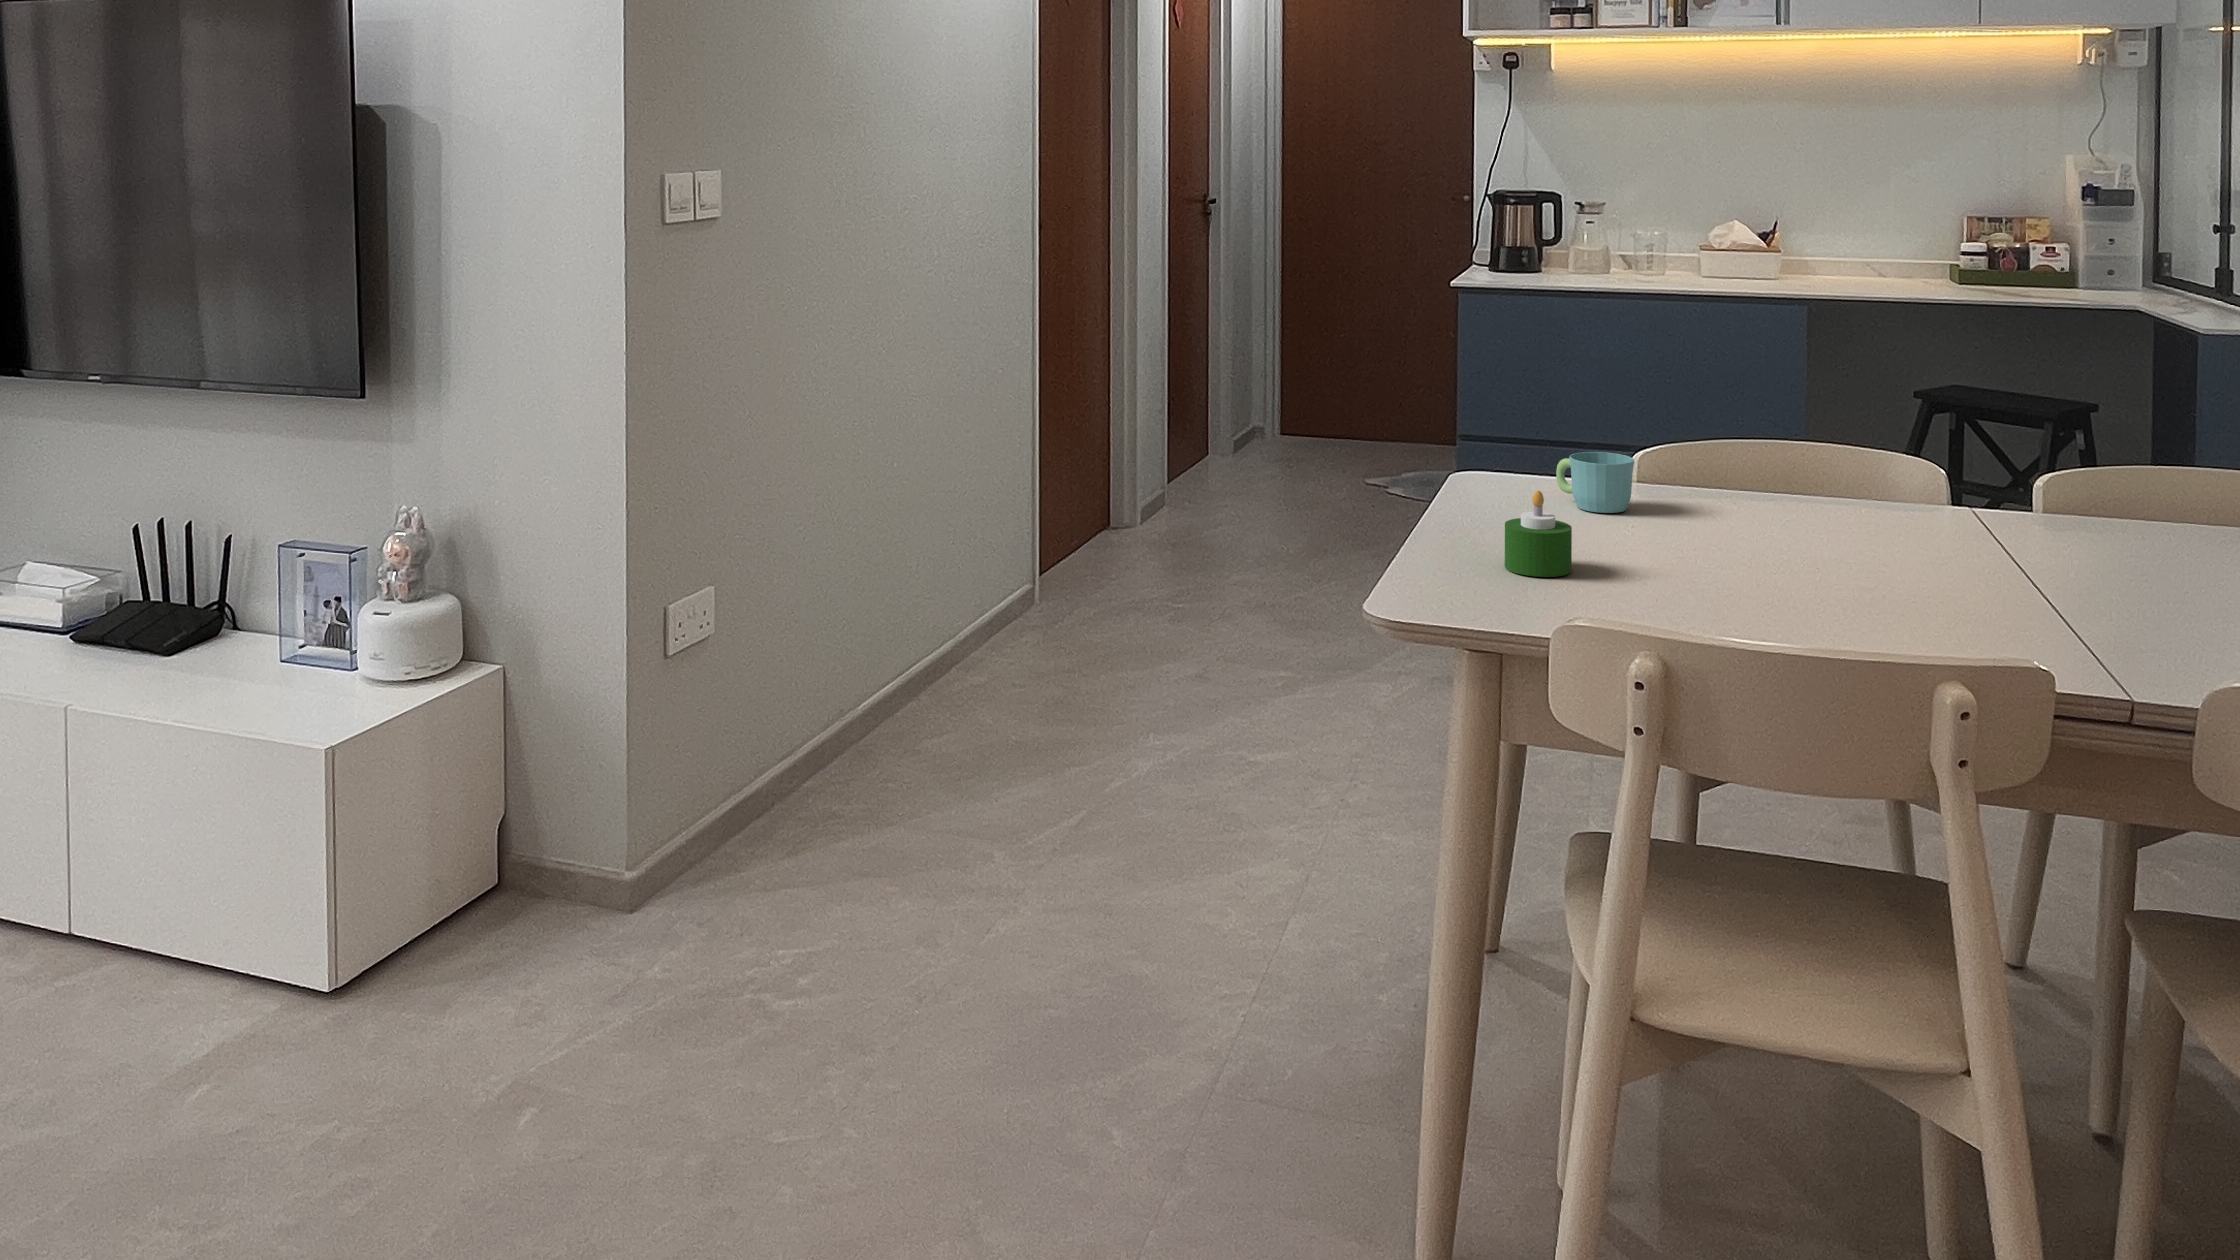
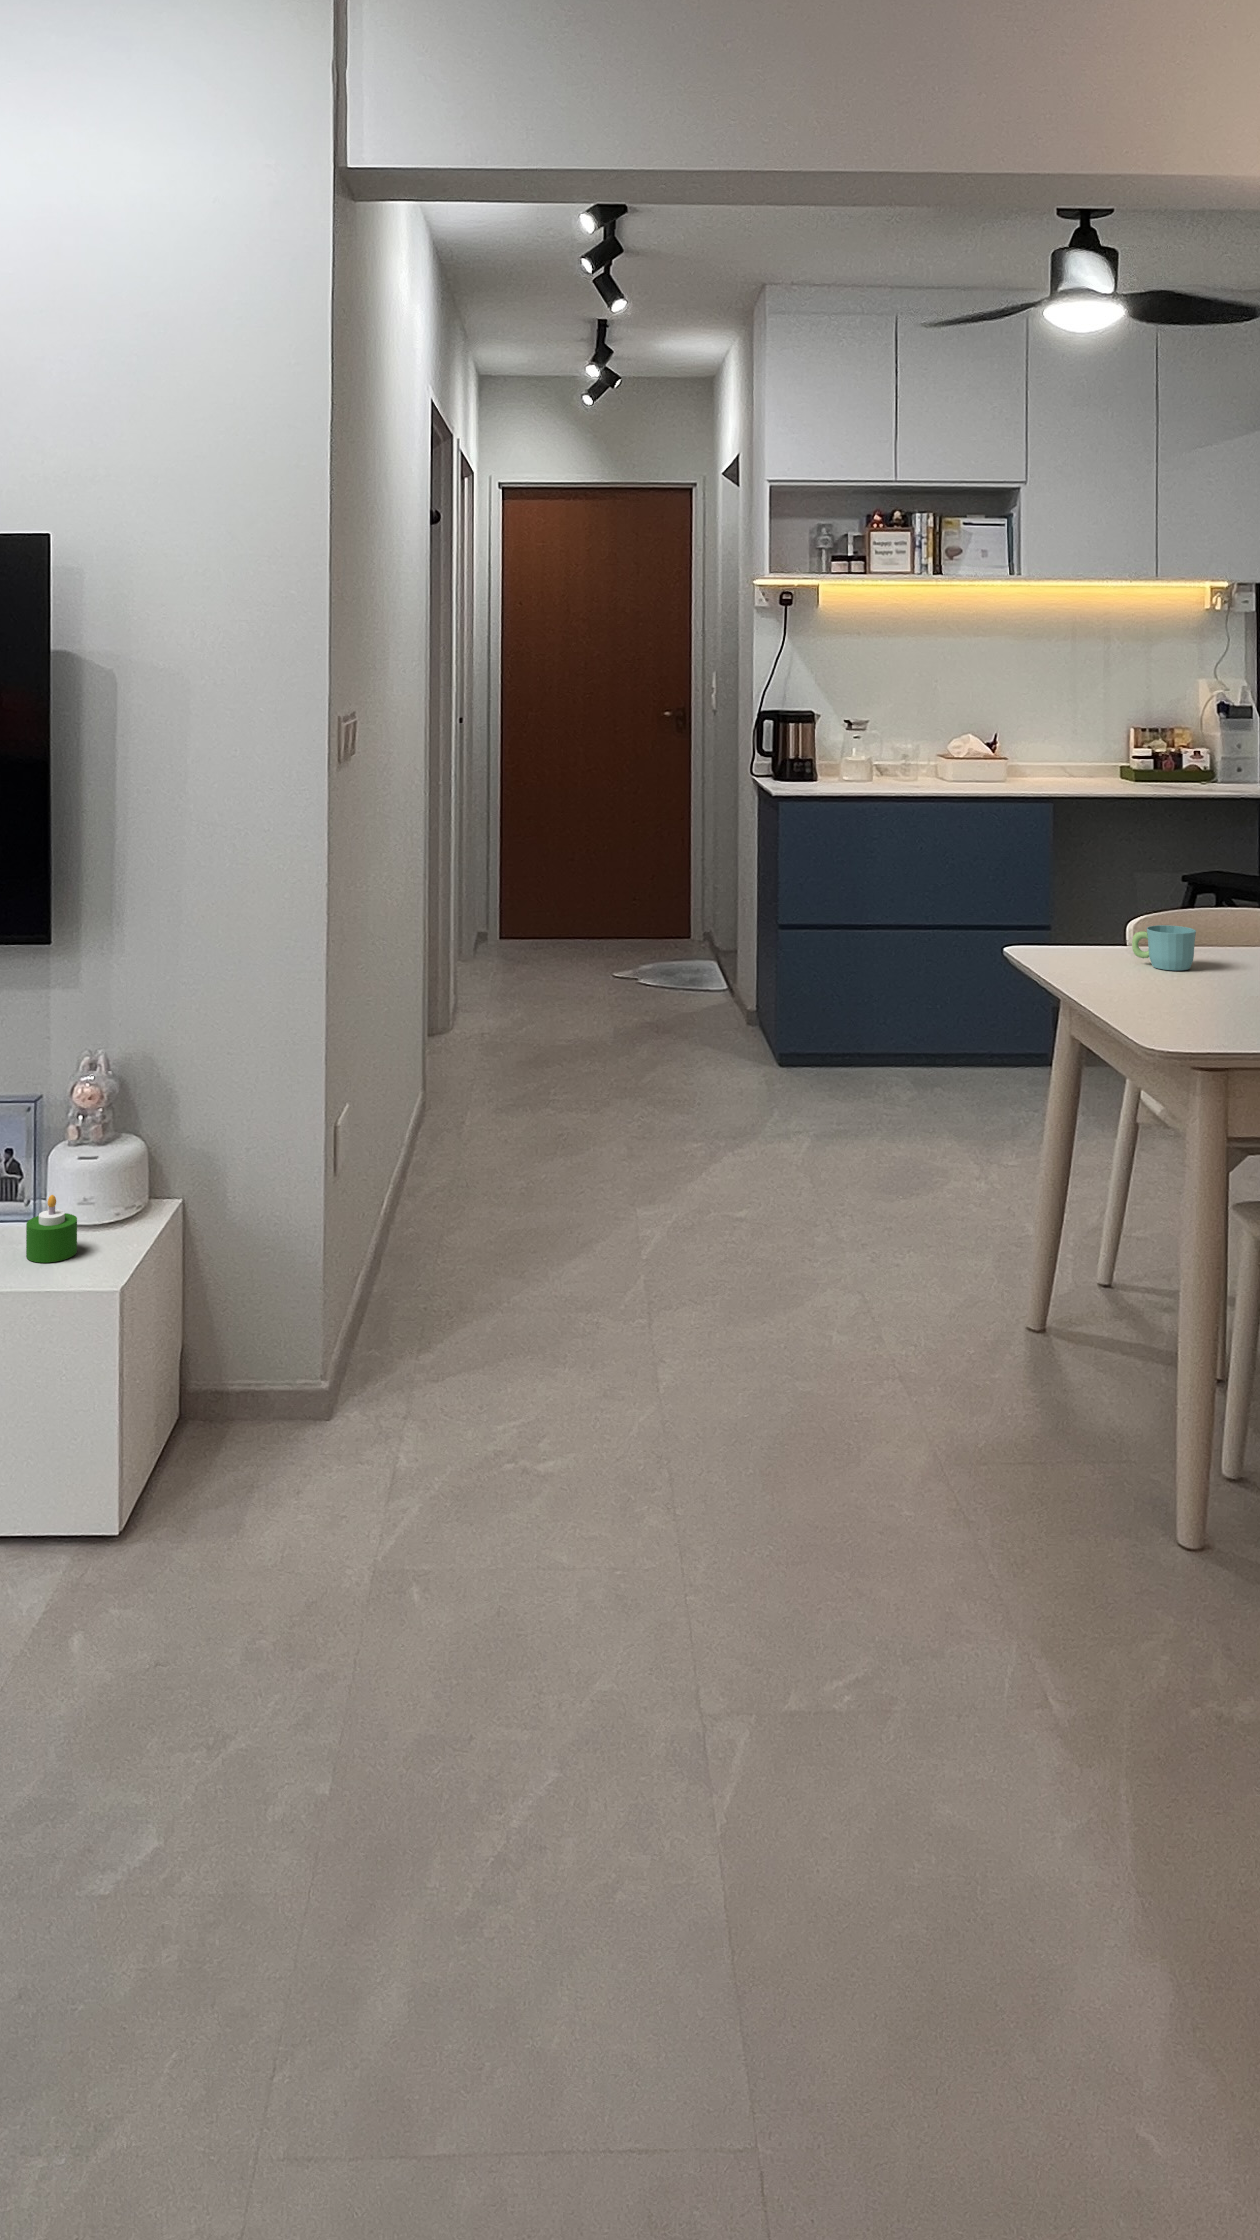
candle: present [1505,491,1572,577] -> present [26,1195,77,1263]

